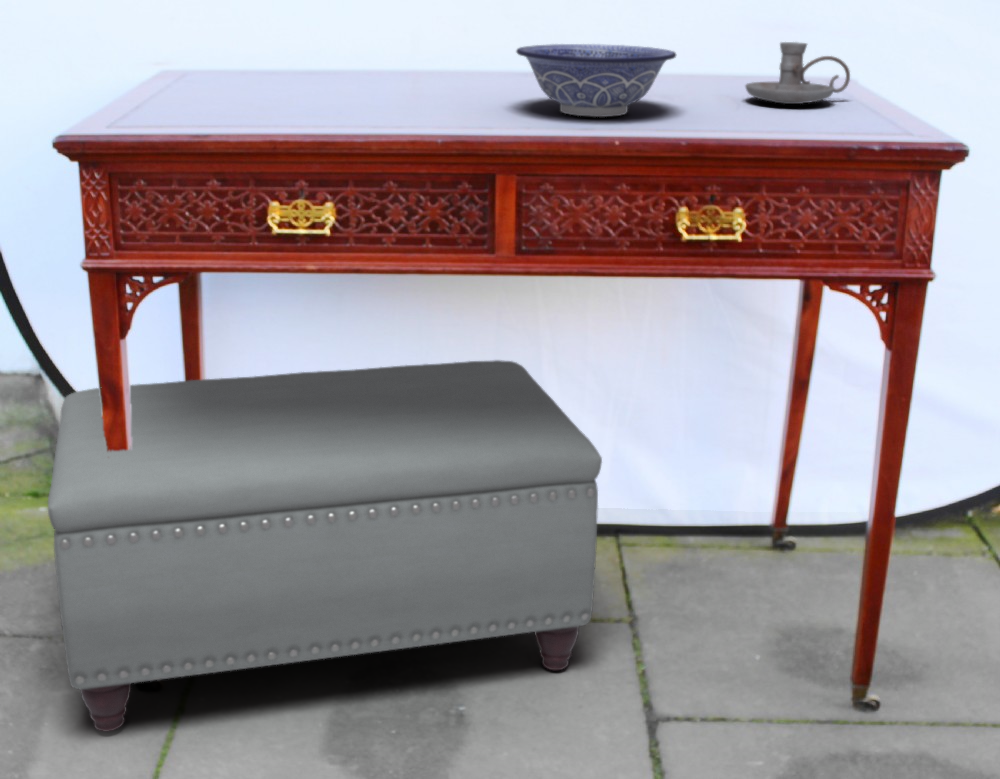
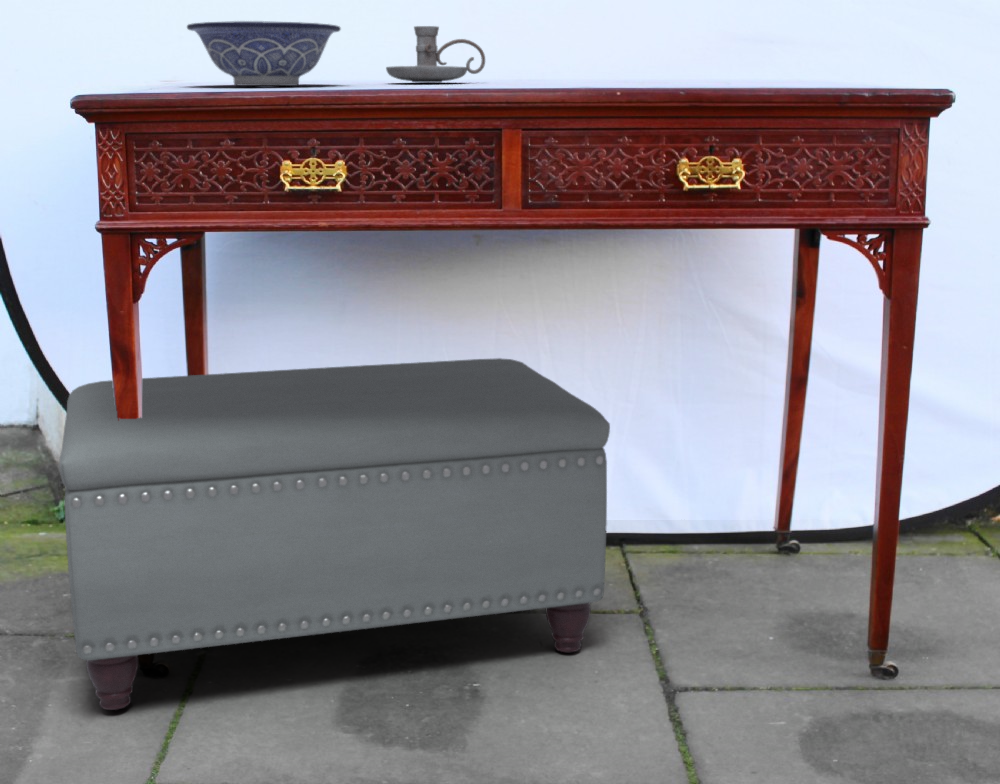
candle holder: present [746,42,850,104] -> present [386,26,485,83]
decorative bowl: present [516,44,676,117] -> present [187,21,340,86]

